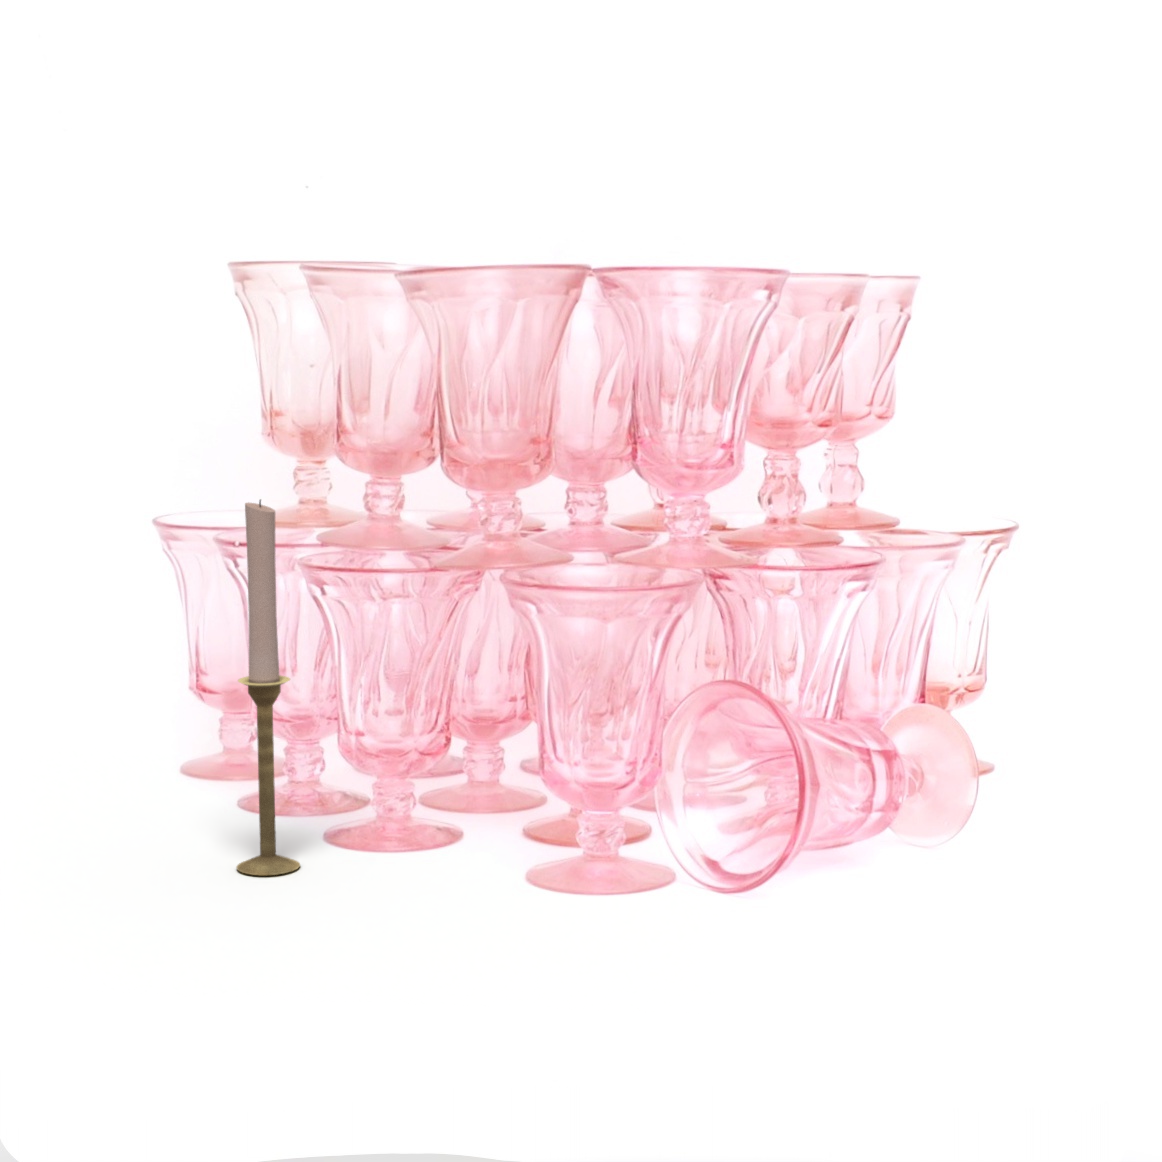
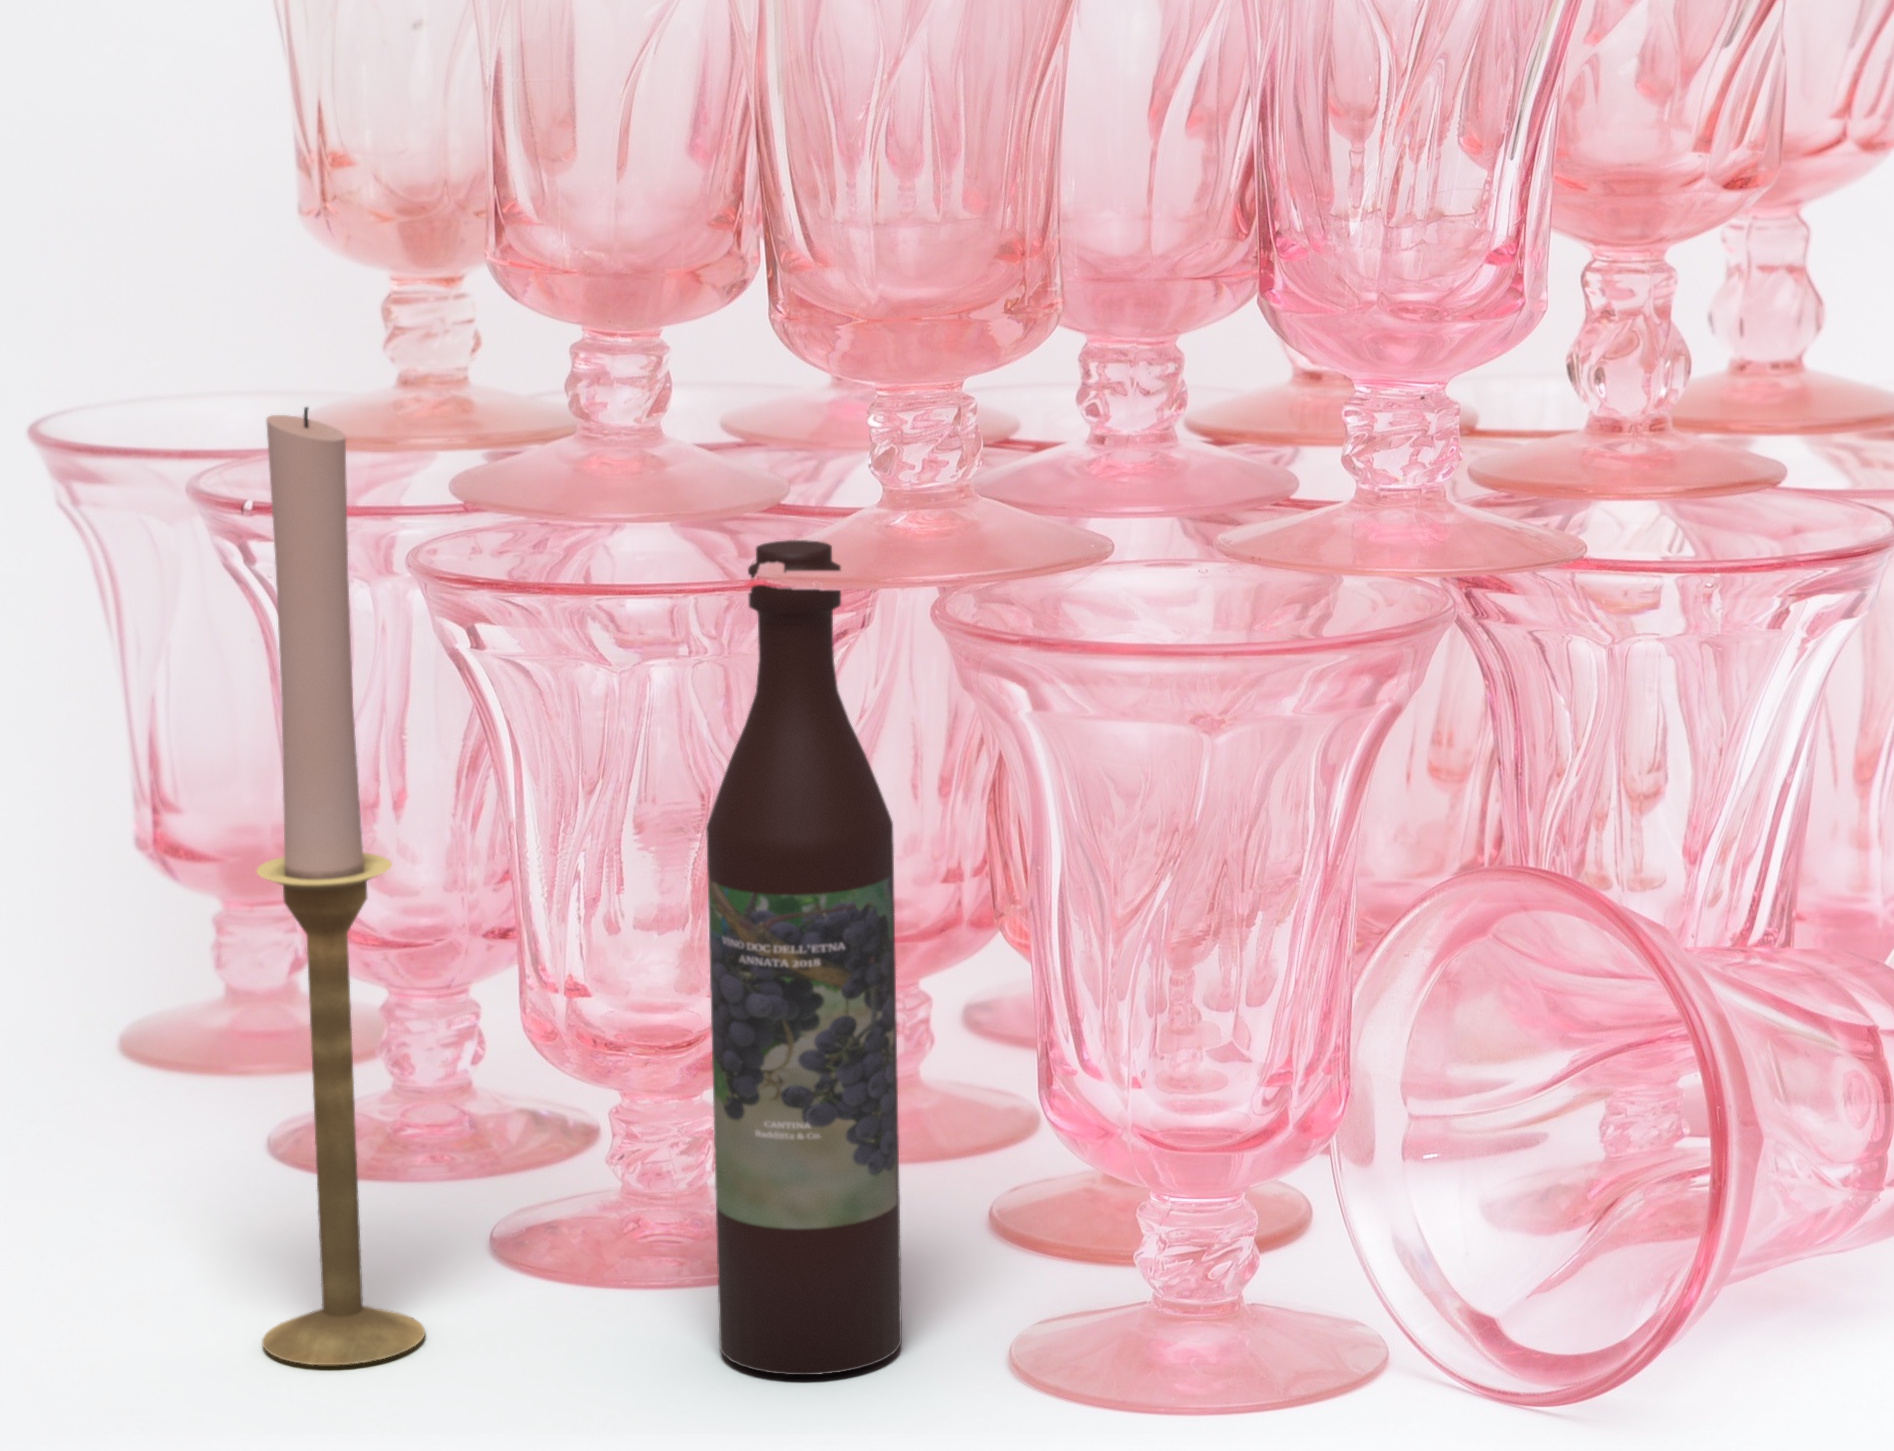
wine bottle: none [413,553,487,881] -> present [706,540,902,1375]

